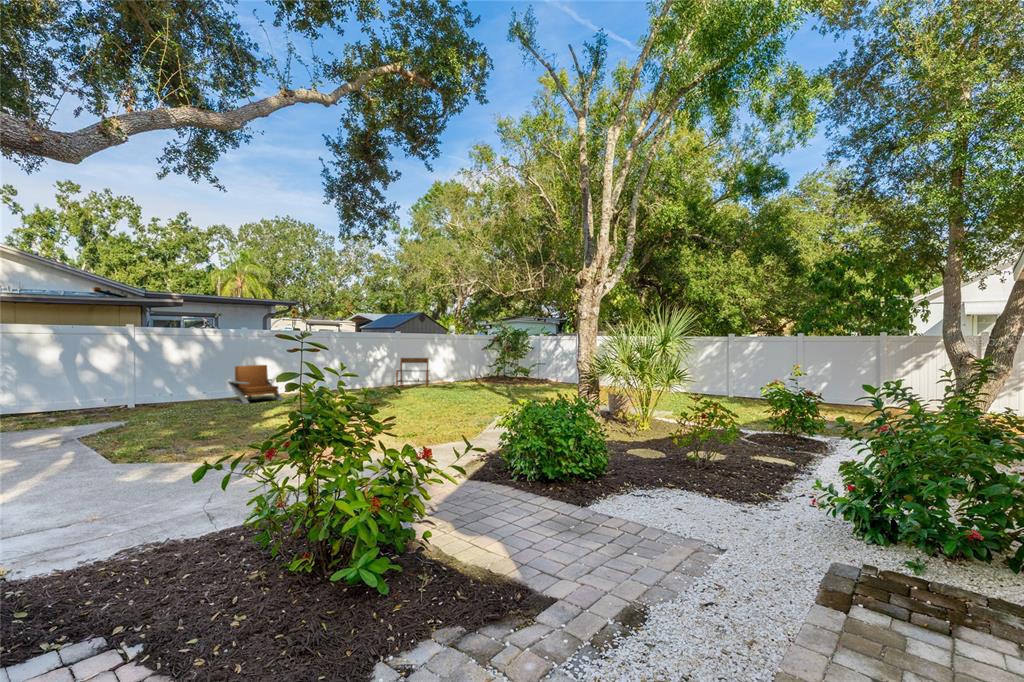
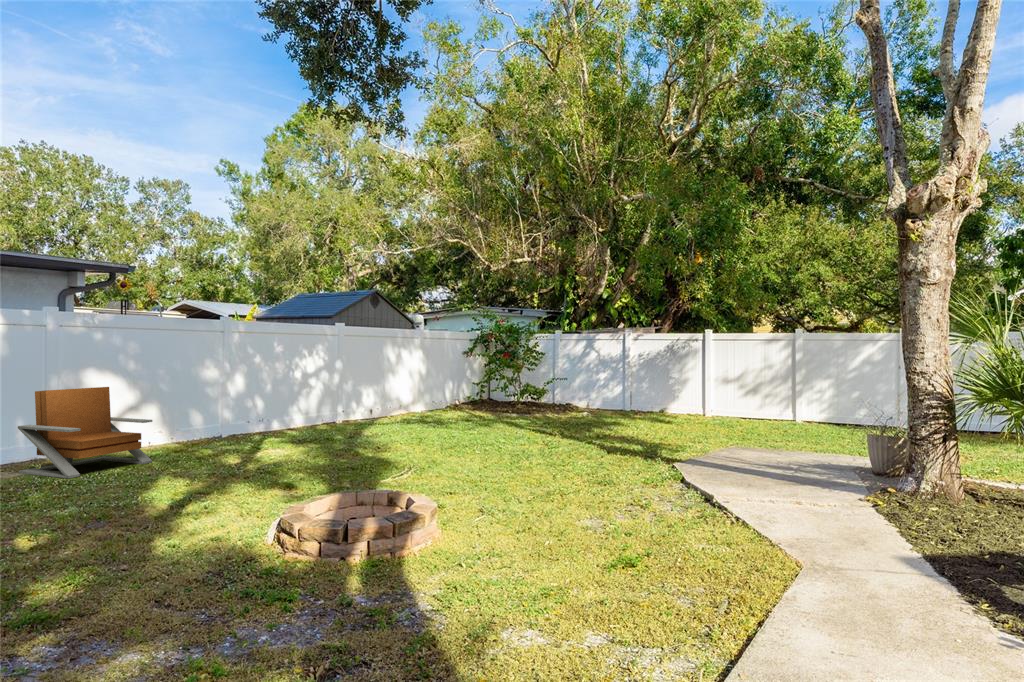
bench: present [396,357,429,387] -> none [340,370,398,424]

